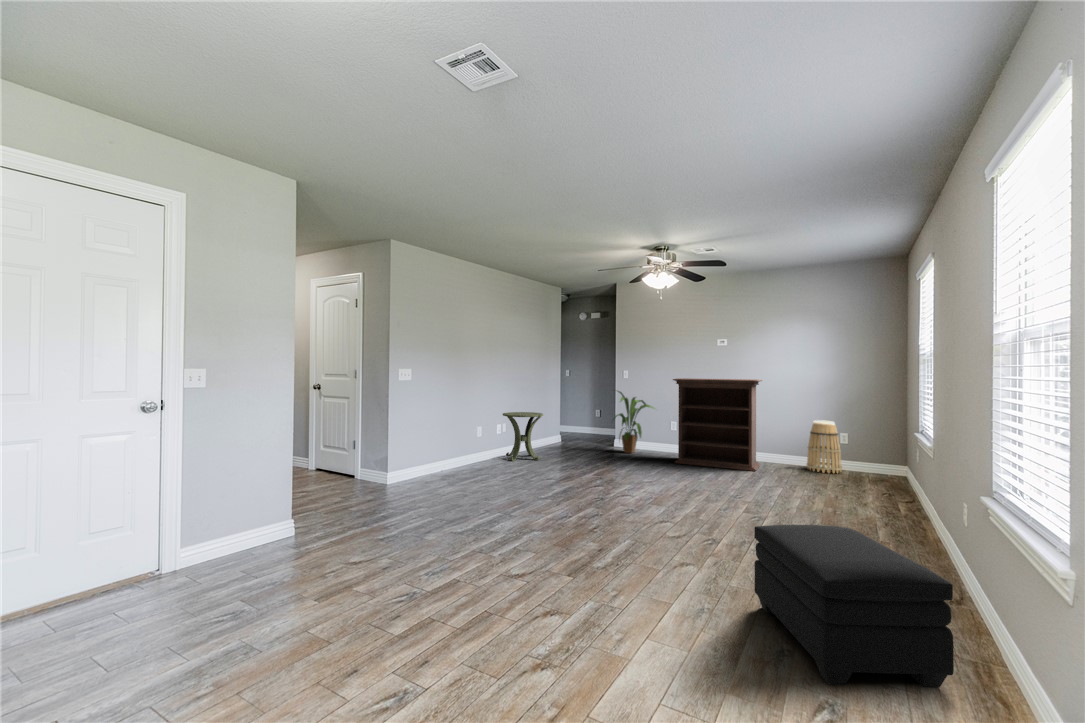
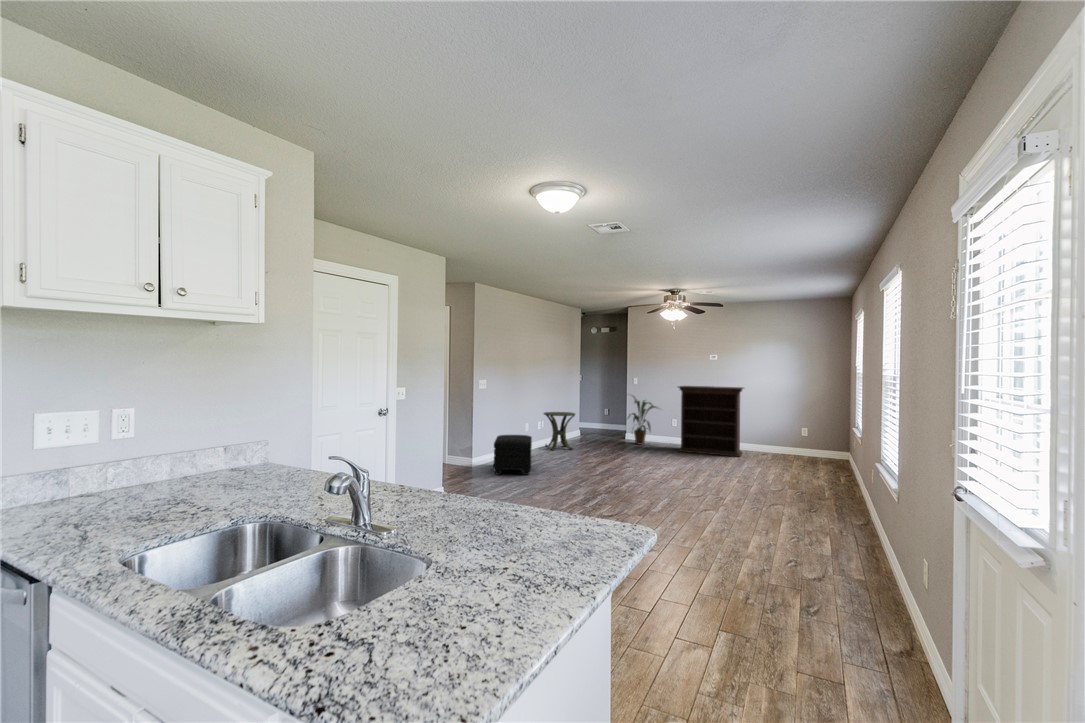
basket: present [807,420,842,473] -> none [778,419,803,458]
ottoman: present [754,525,954,688] -> present [494,435,532,475]

